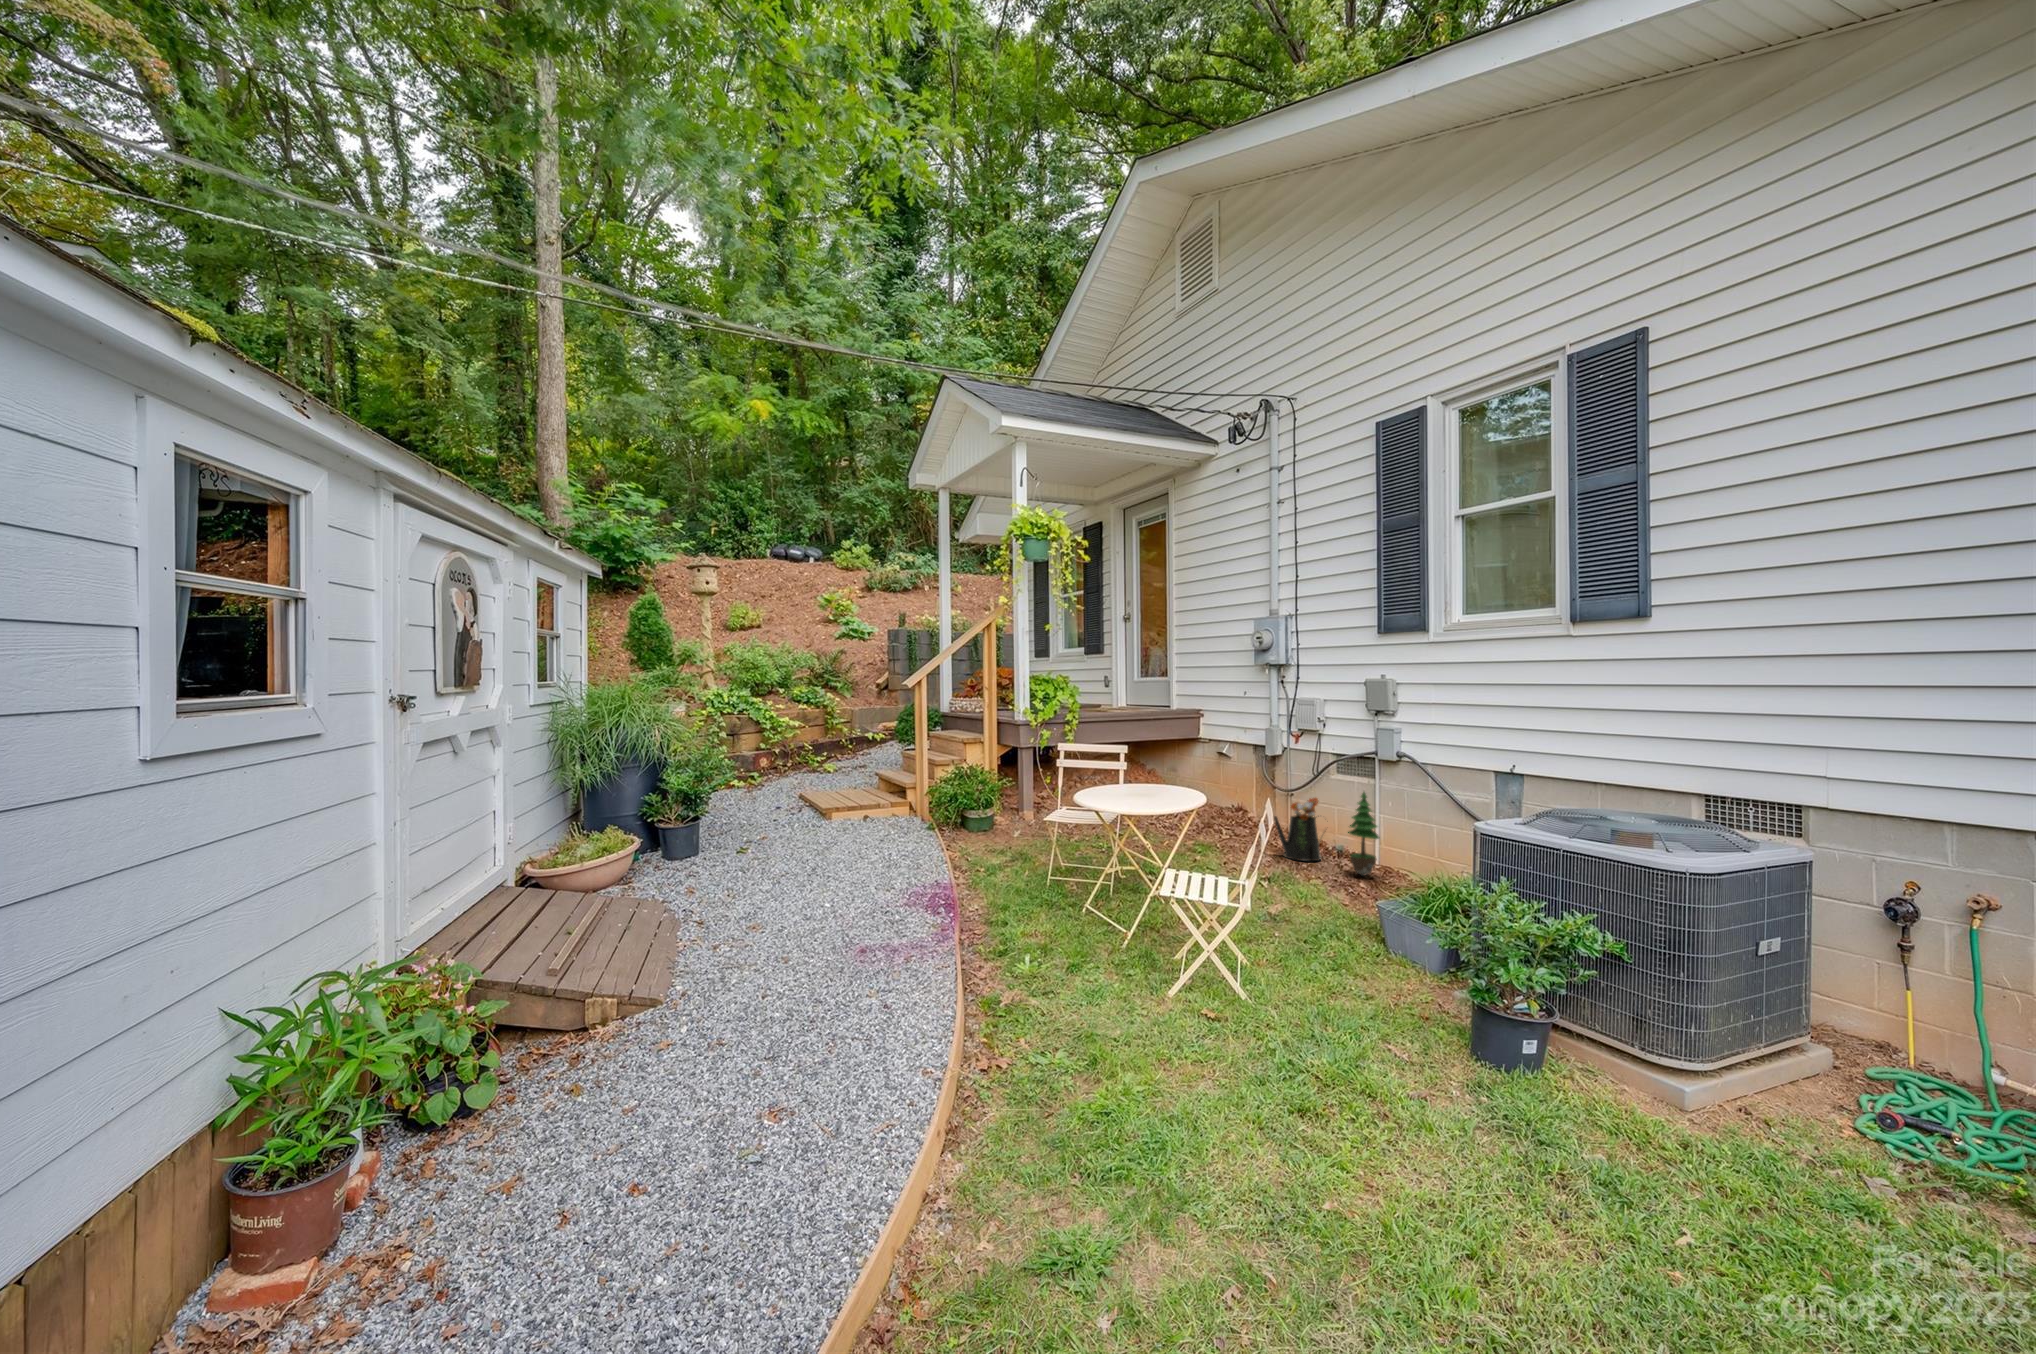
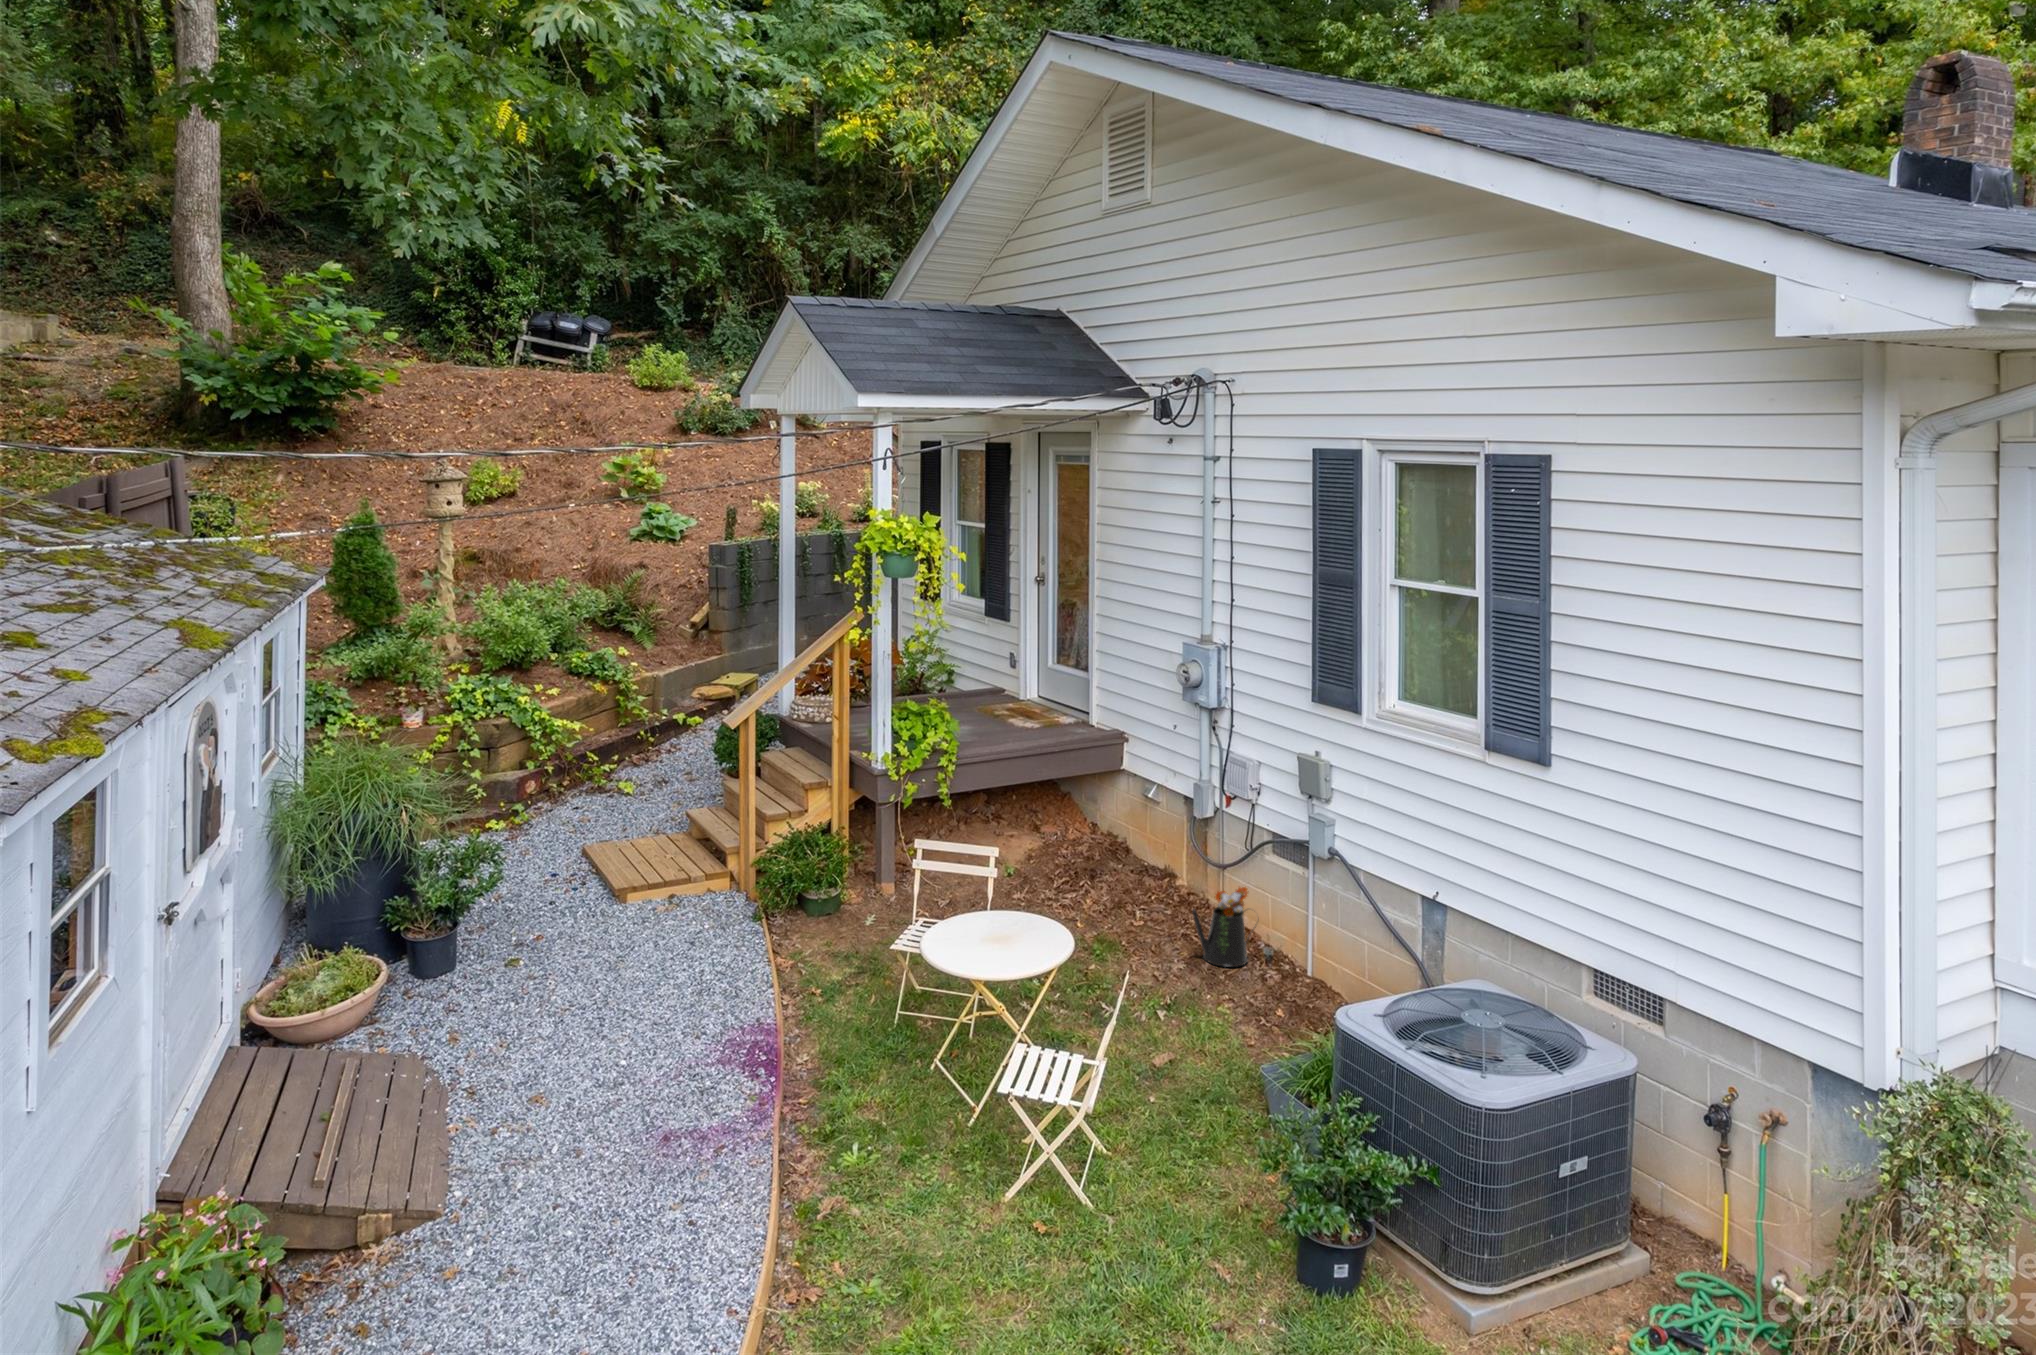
potted tree: present [1348,792,1379,876] -> none [1272,892,1310,993]

